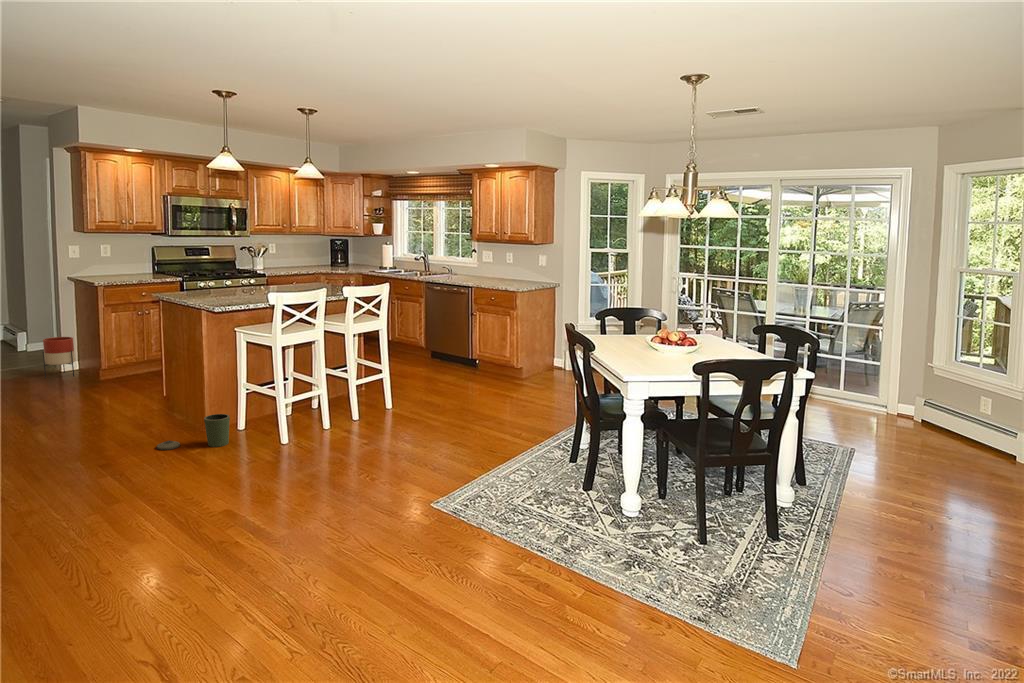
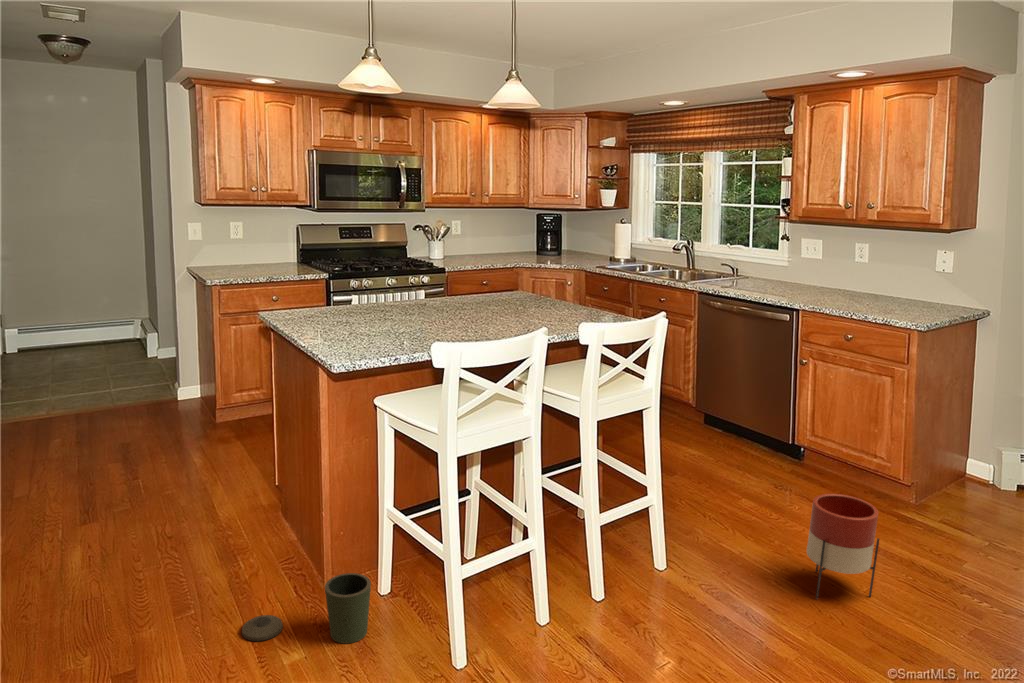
planter: present [43,337,75,378] -> present [807,494,879,599]

